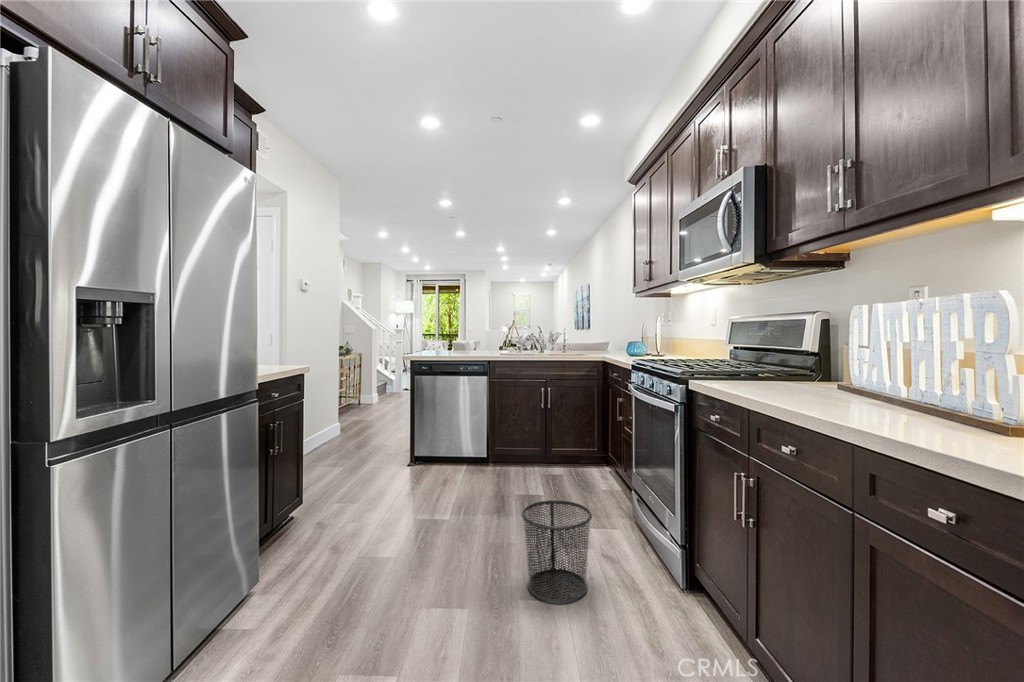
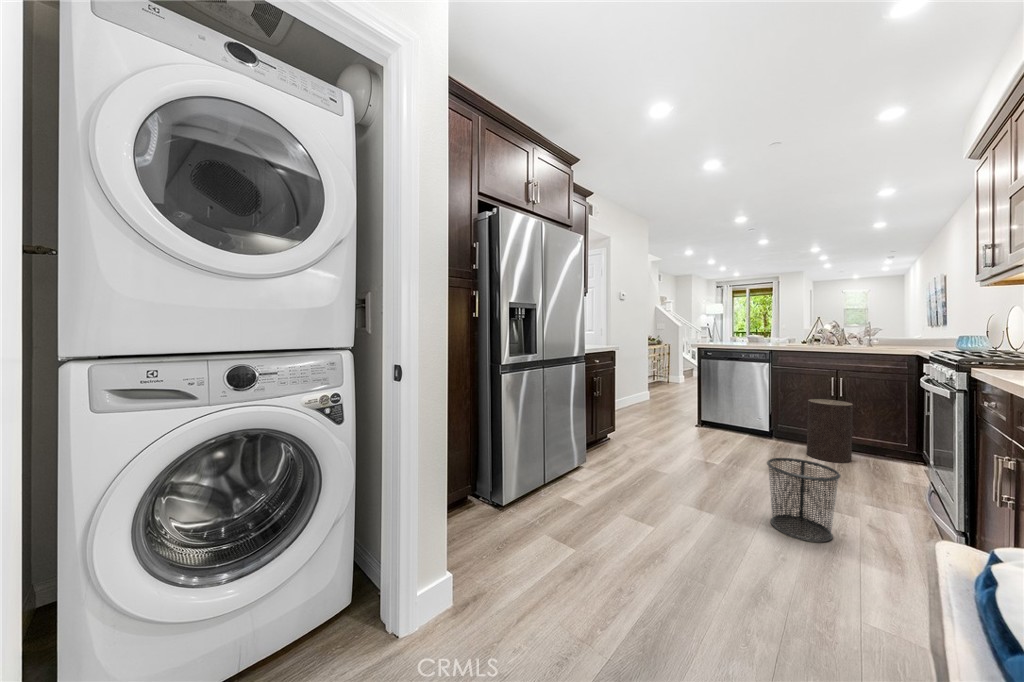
stool: none [525,412,562,479] -> present [807,399,853,463]

